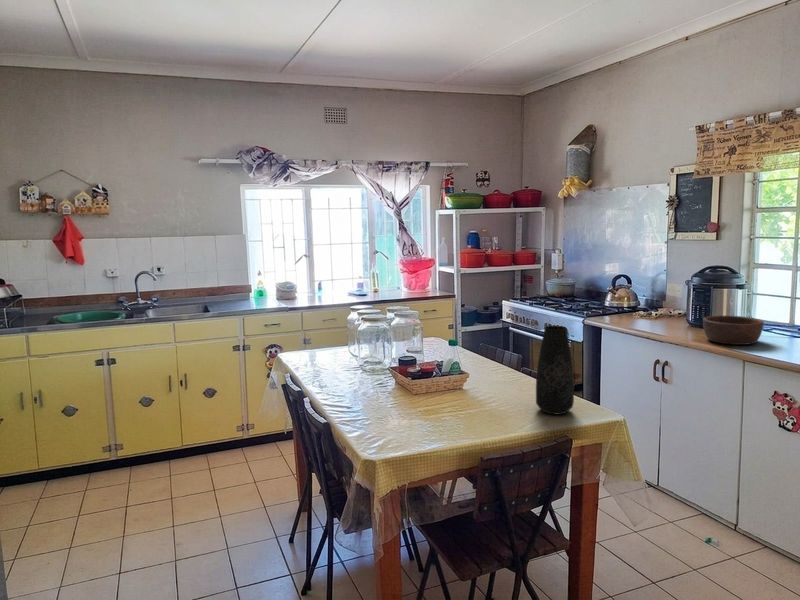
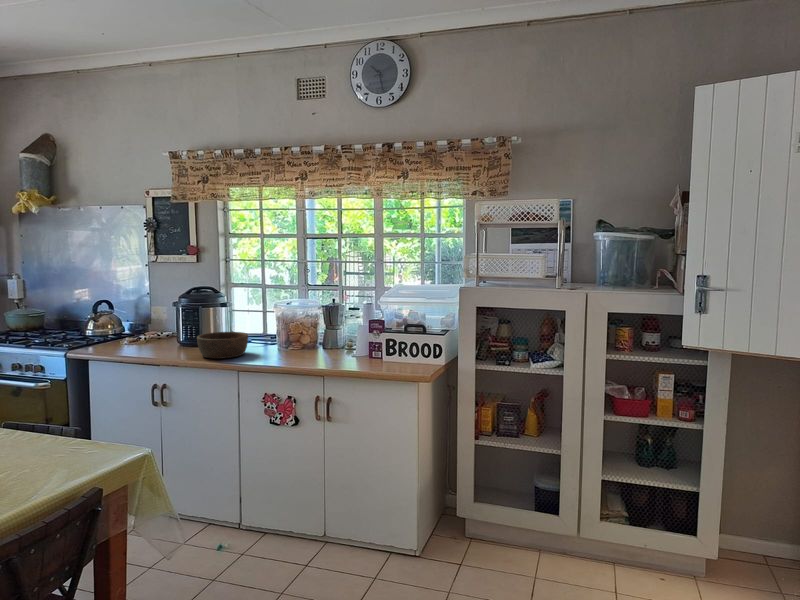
vase: present [536,326,574,415] -> none [31,362,84,472]

